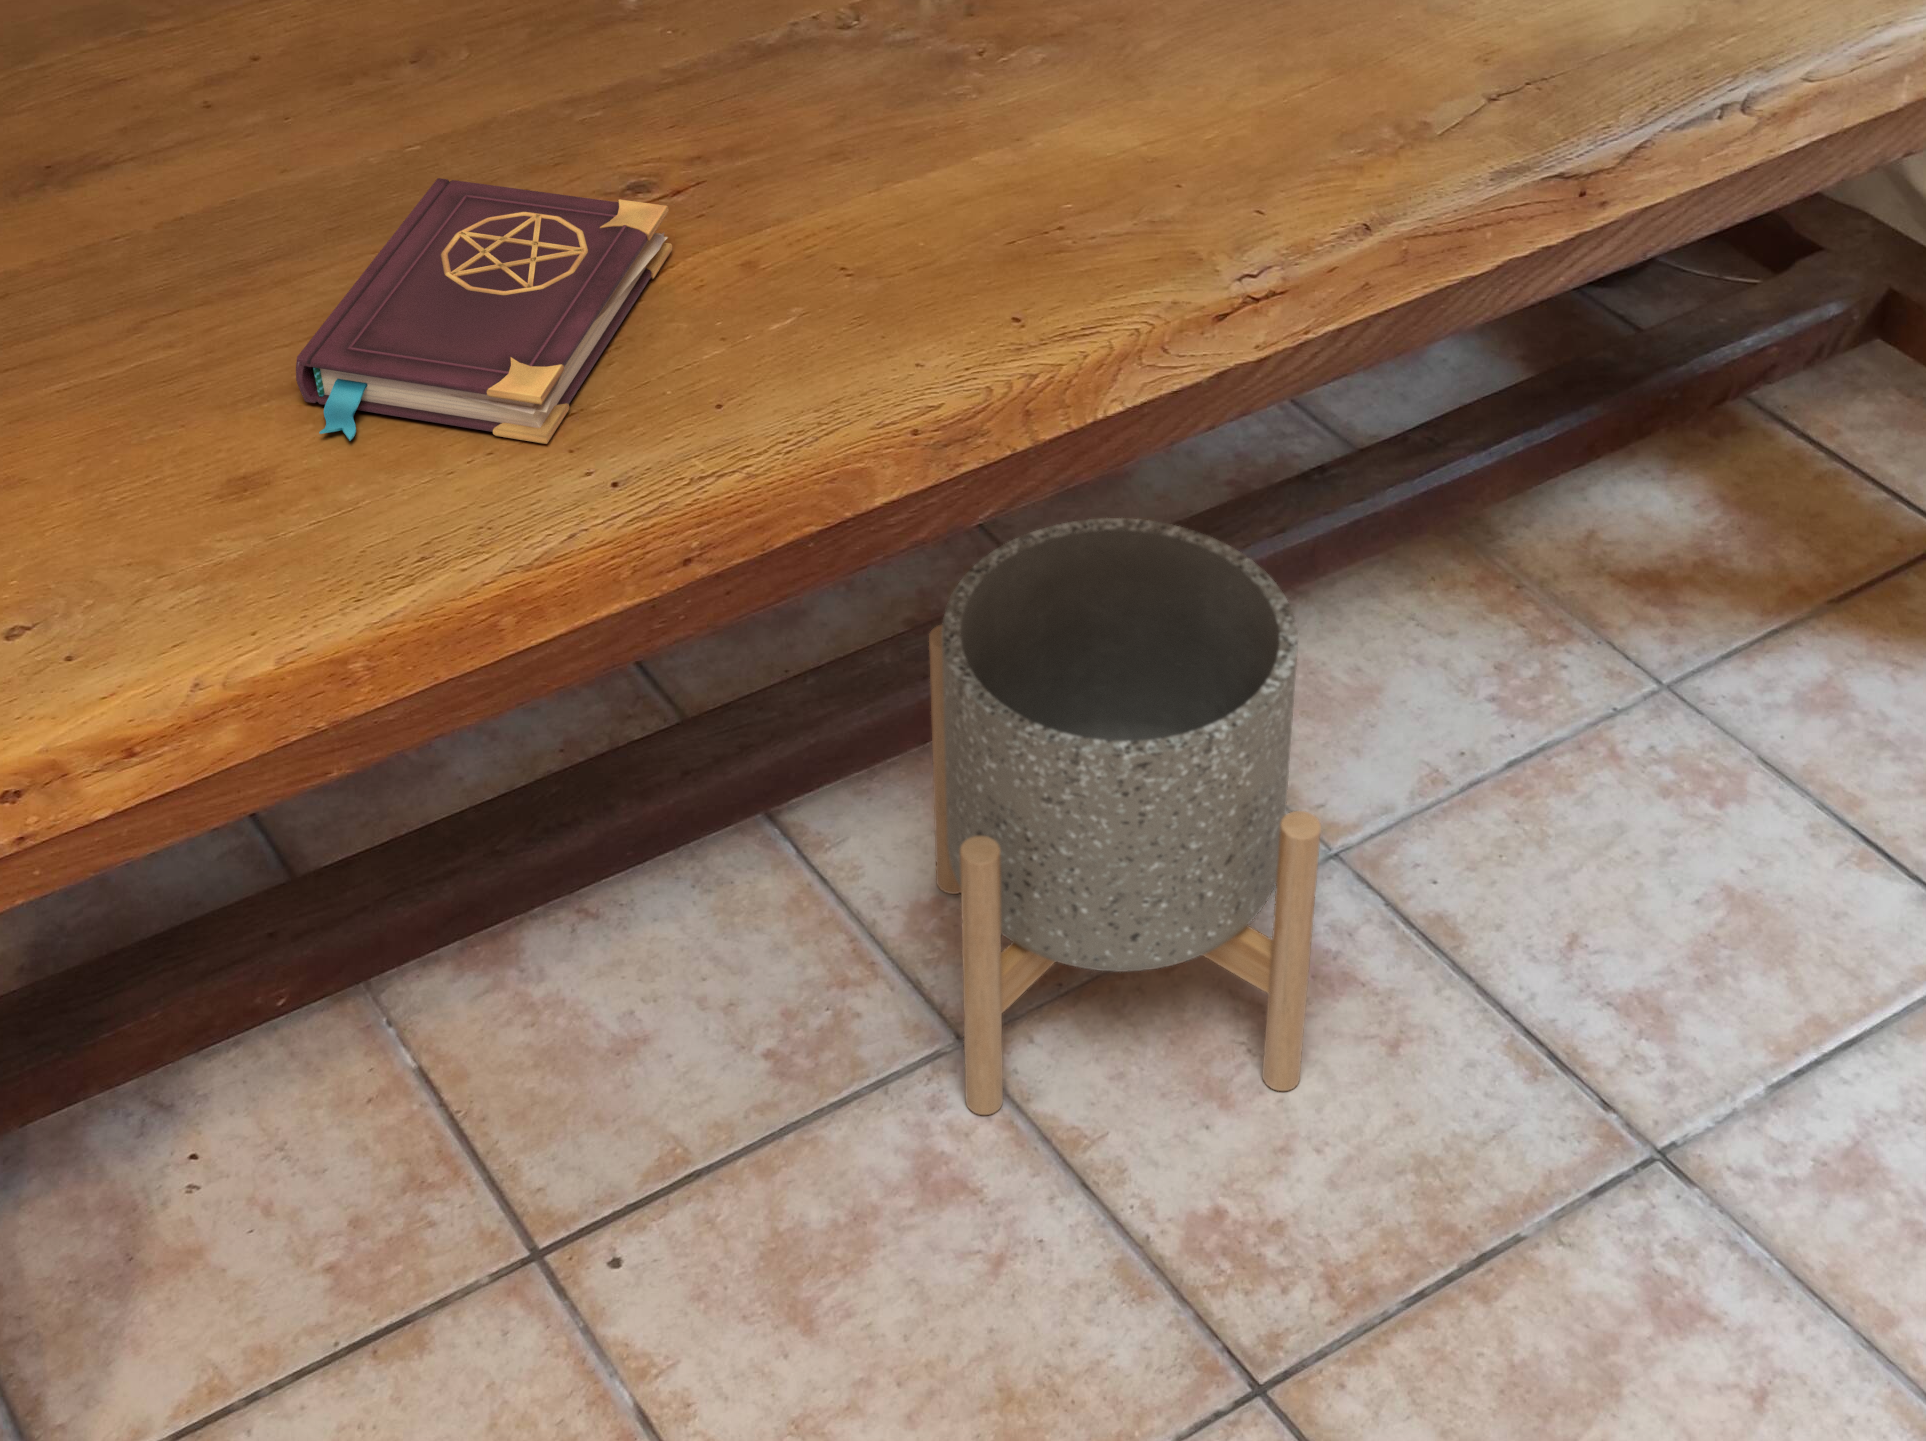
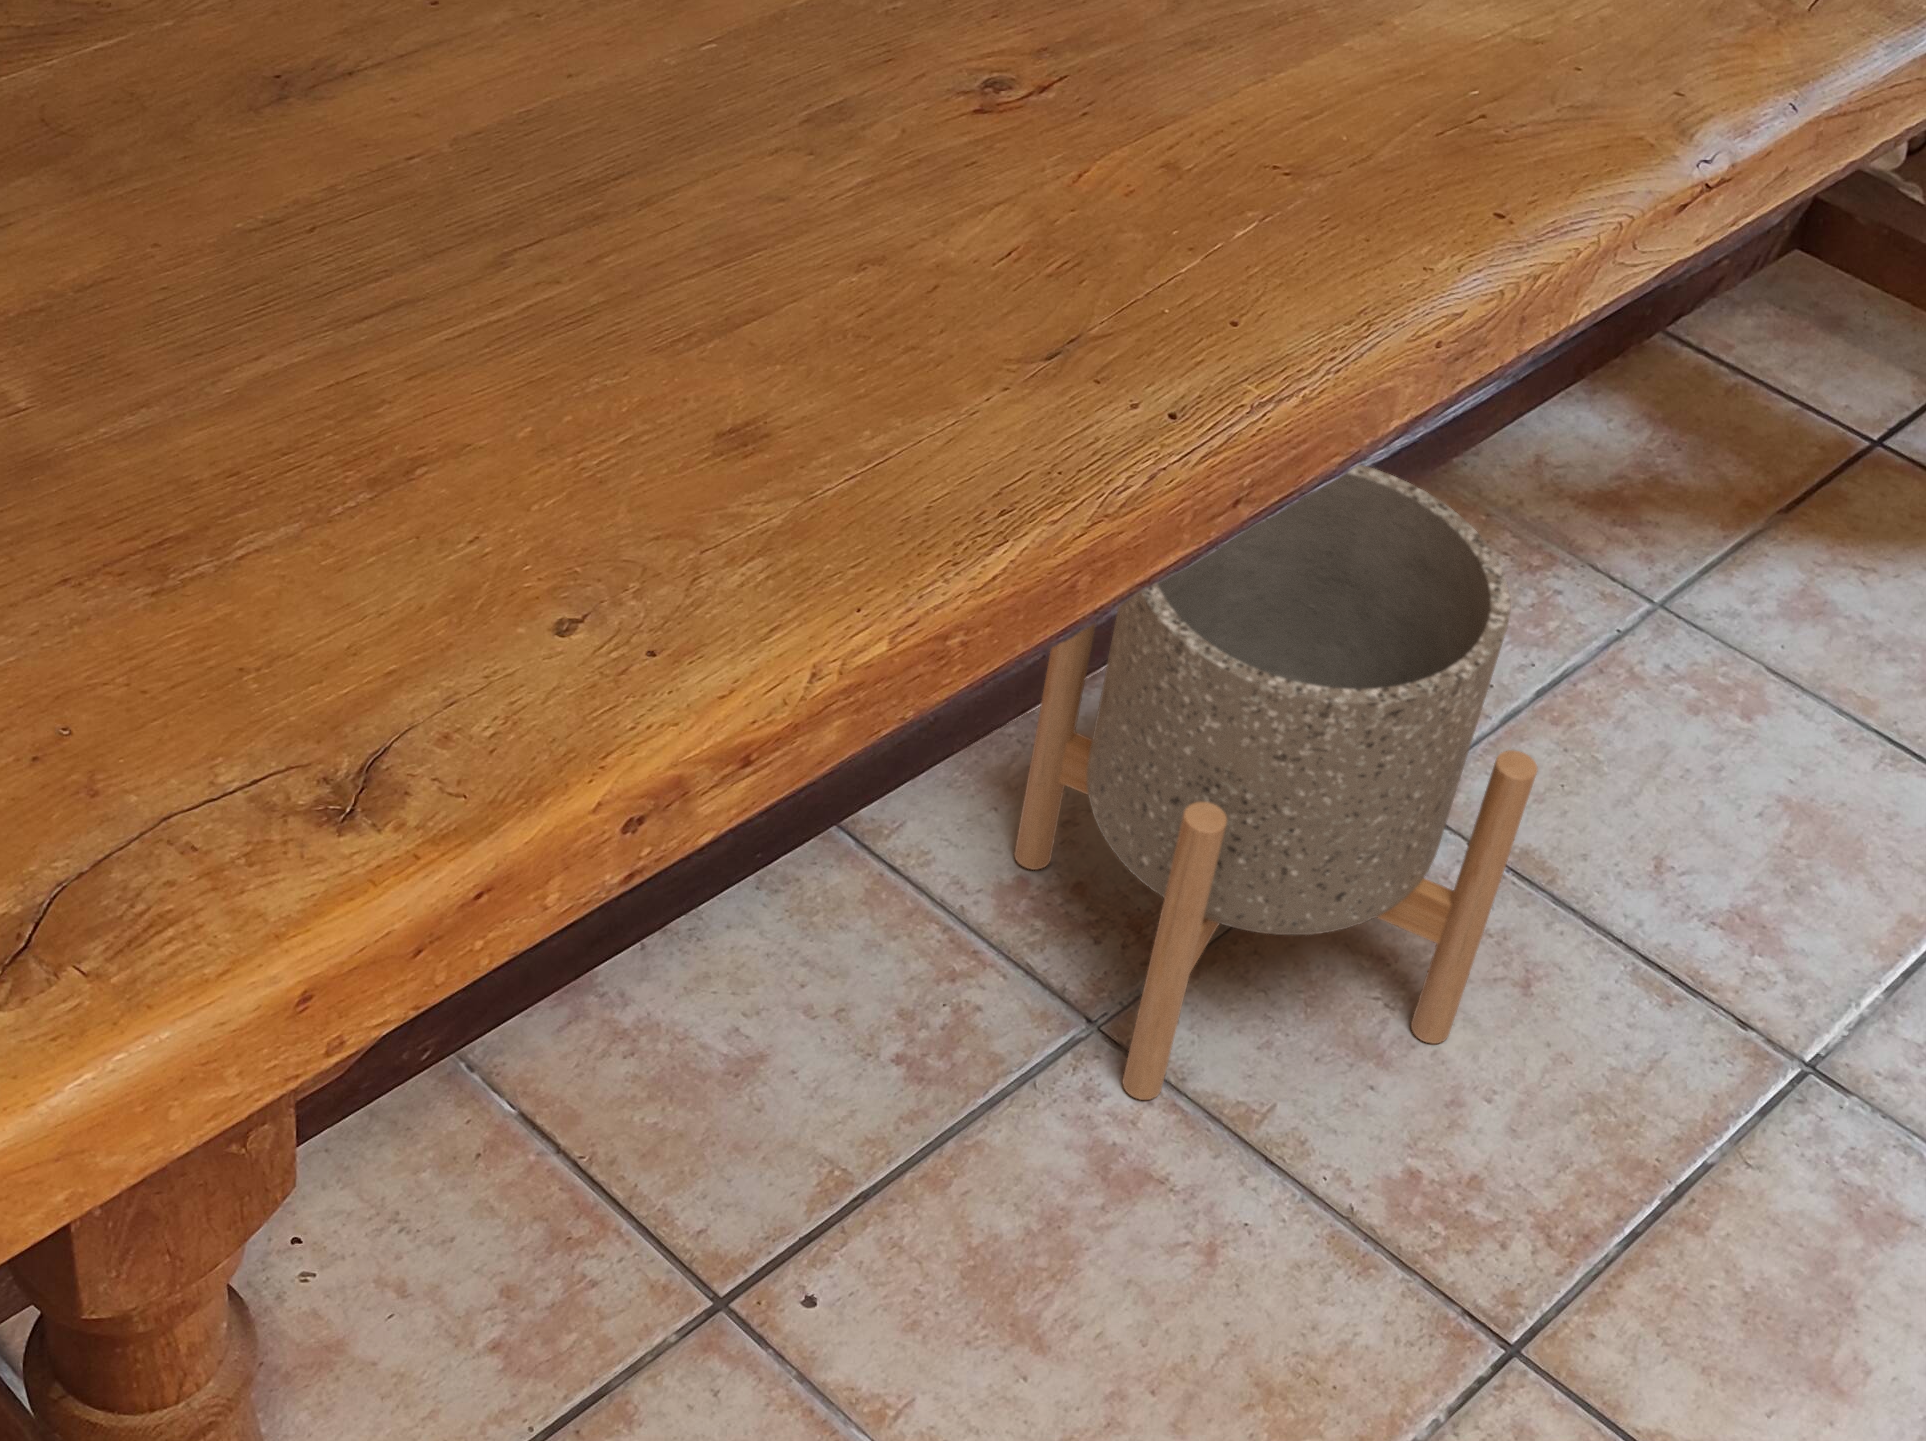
book: present [296,178,672,444] -> none [752,80,1085,388]

